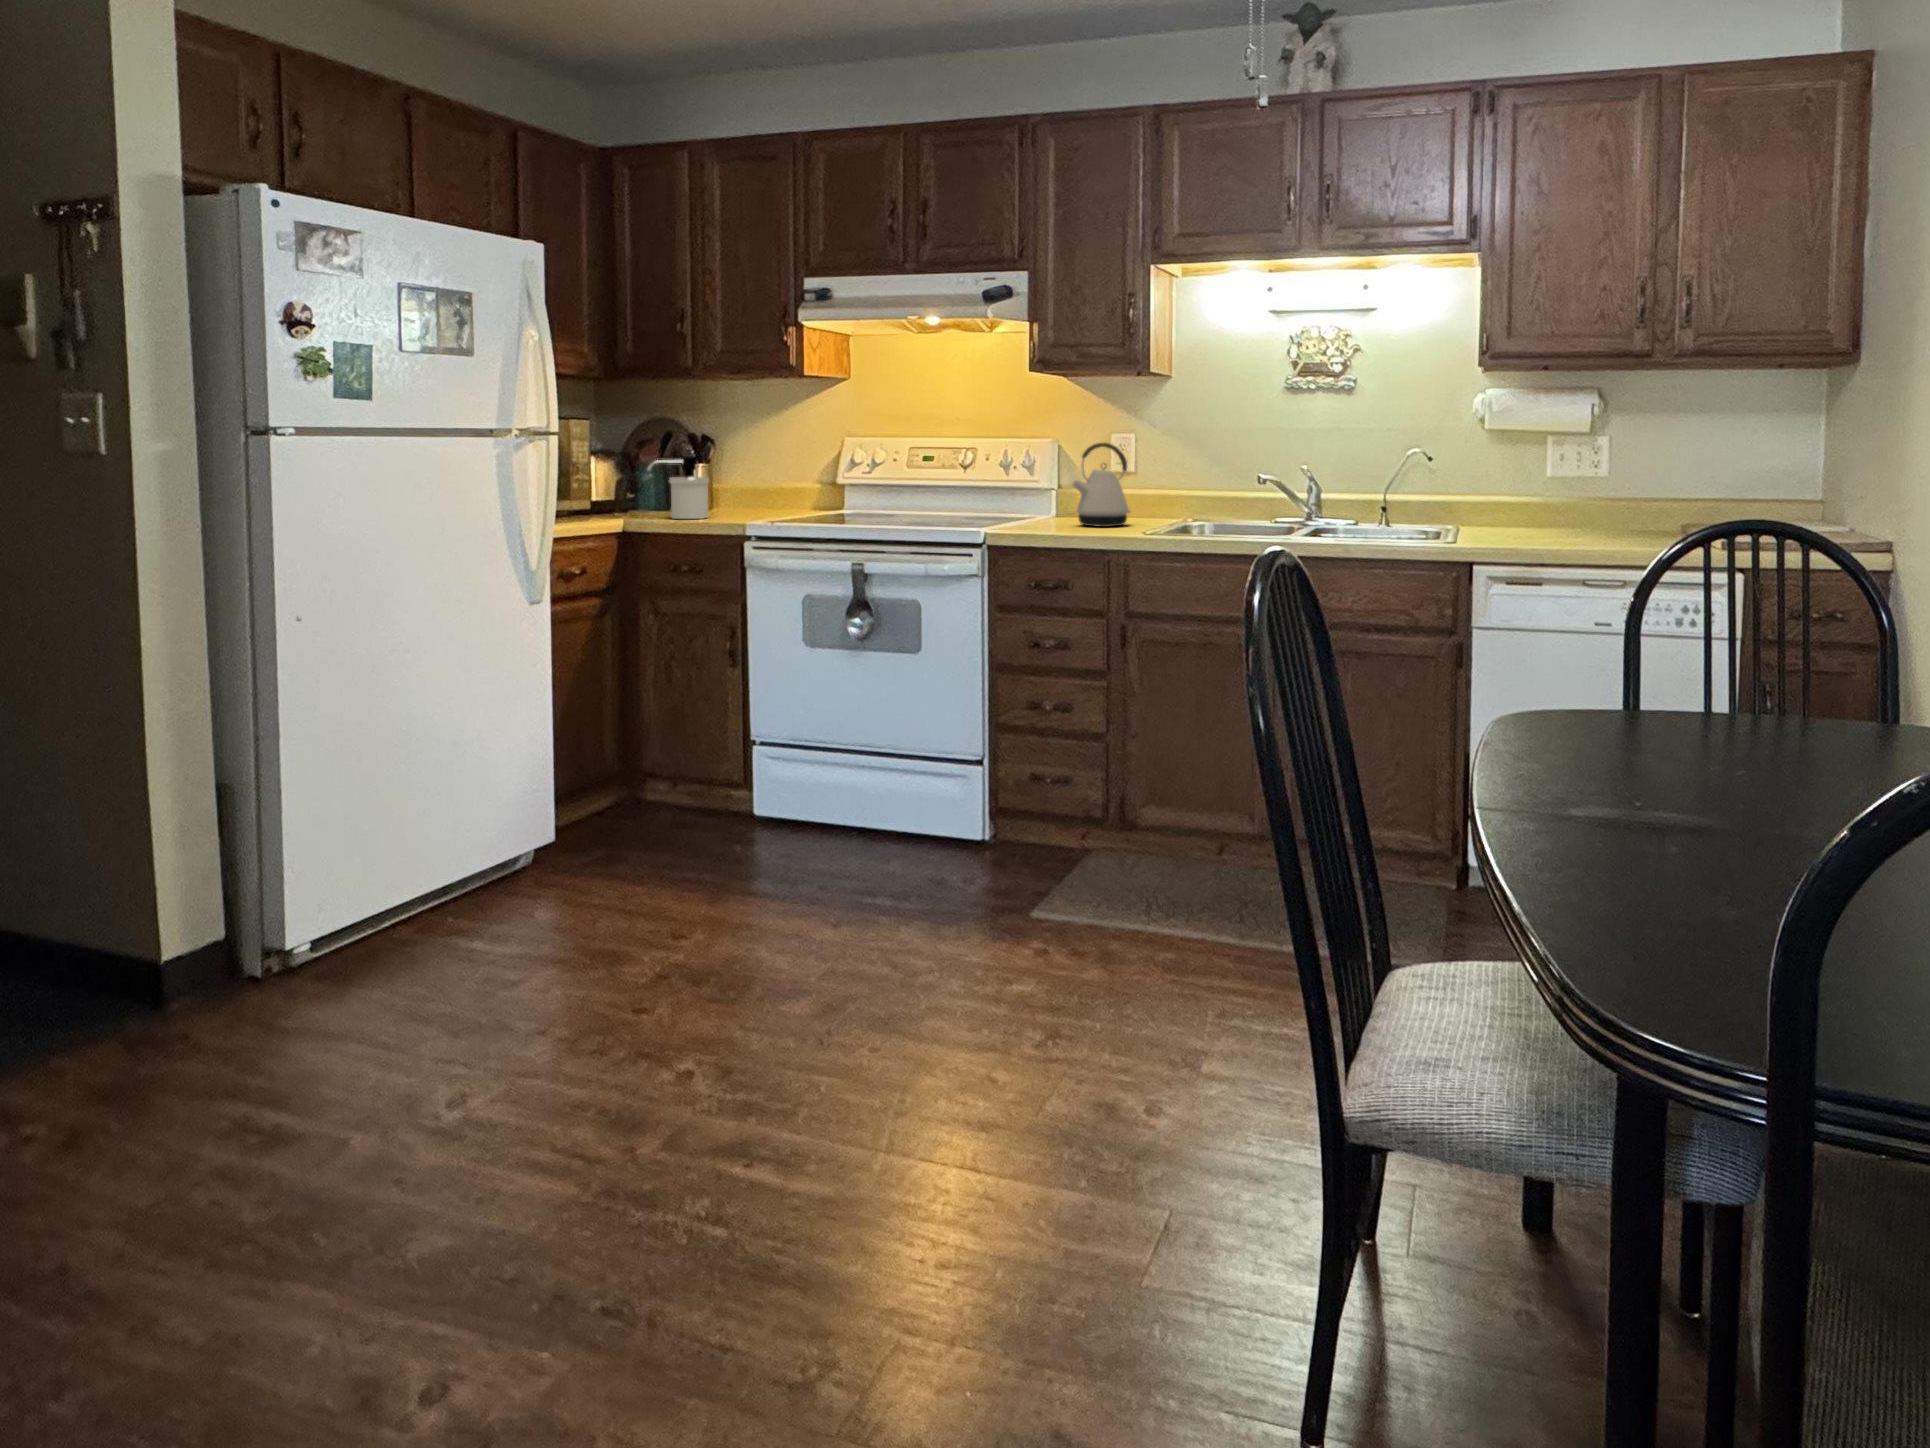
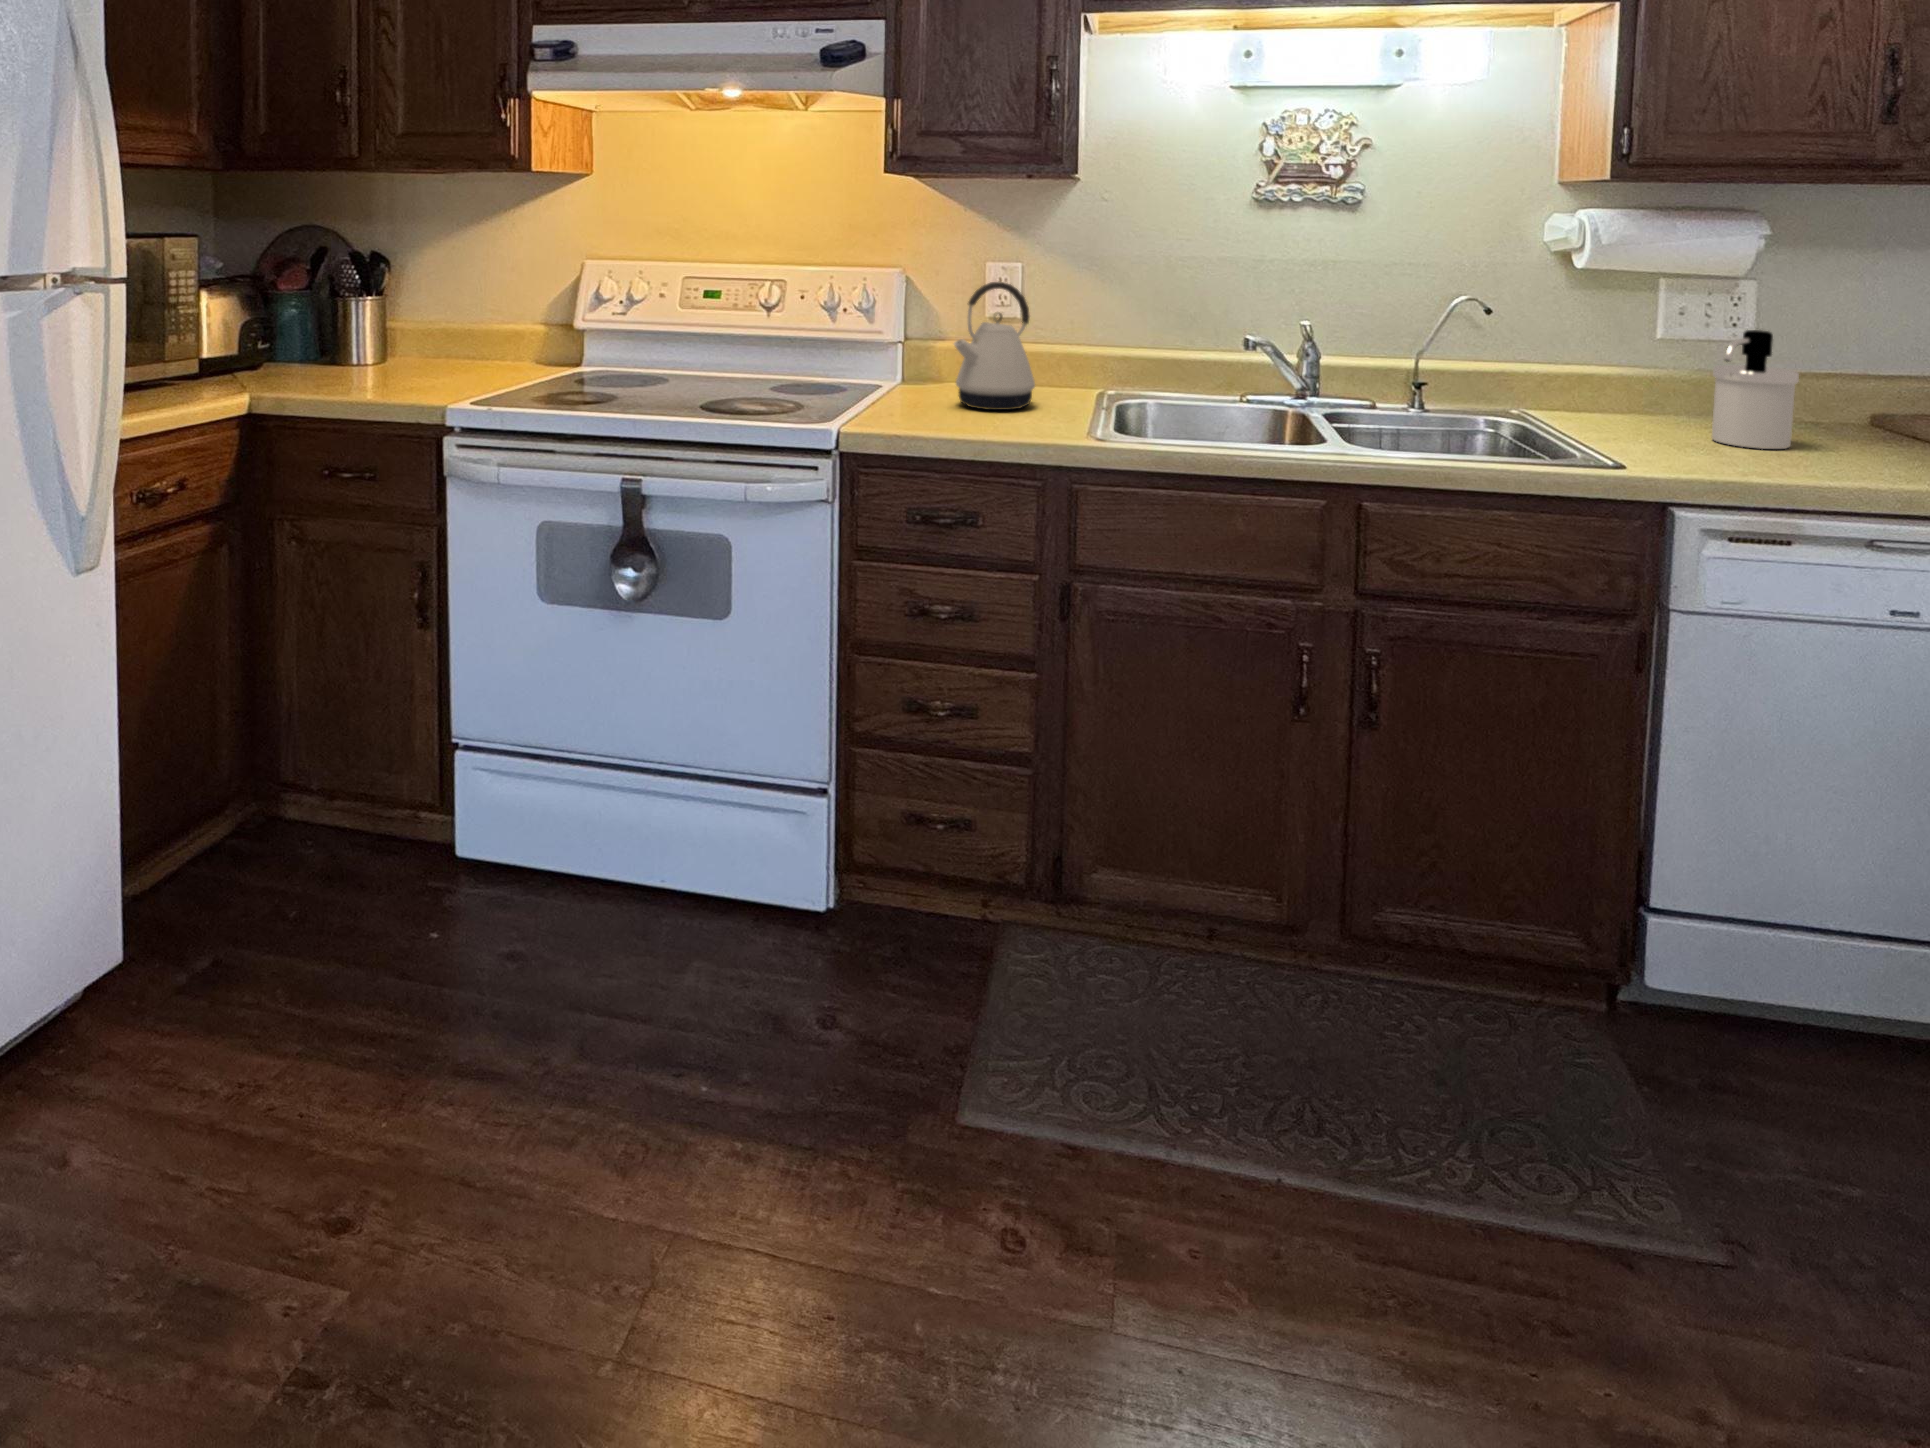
soap dispenser: present [647,456,709,519] -> present [1712,330,1799,449]

